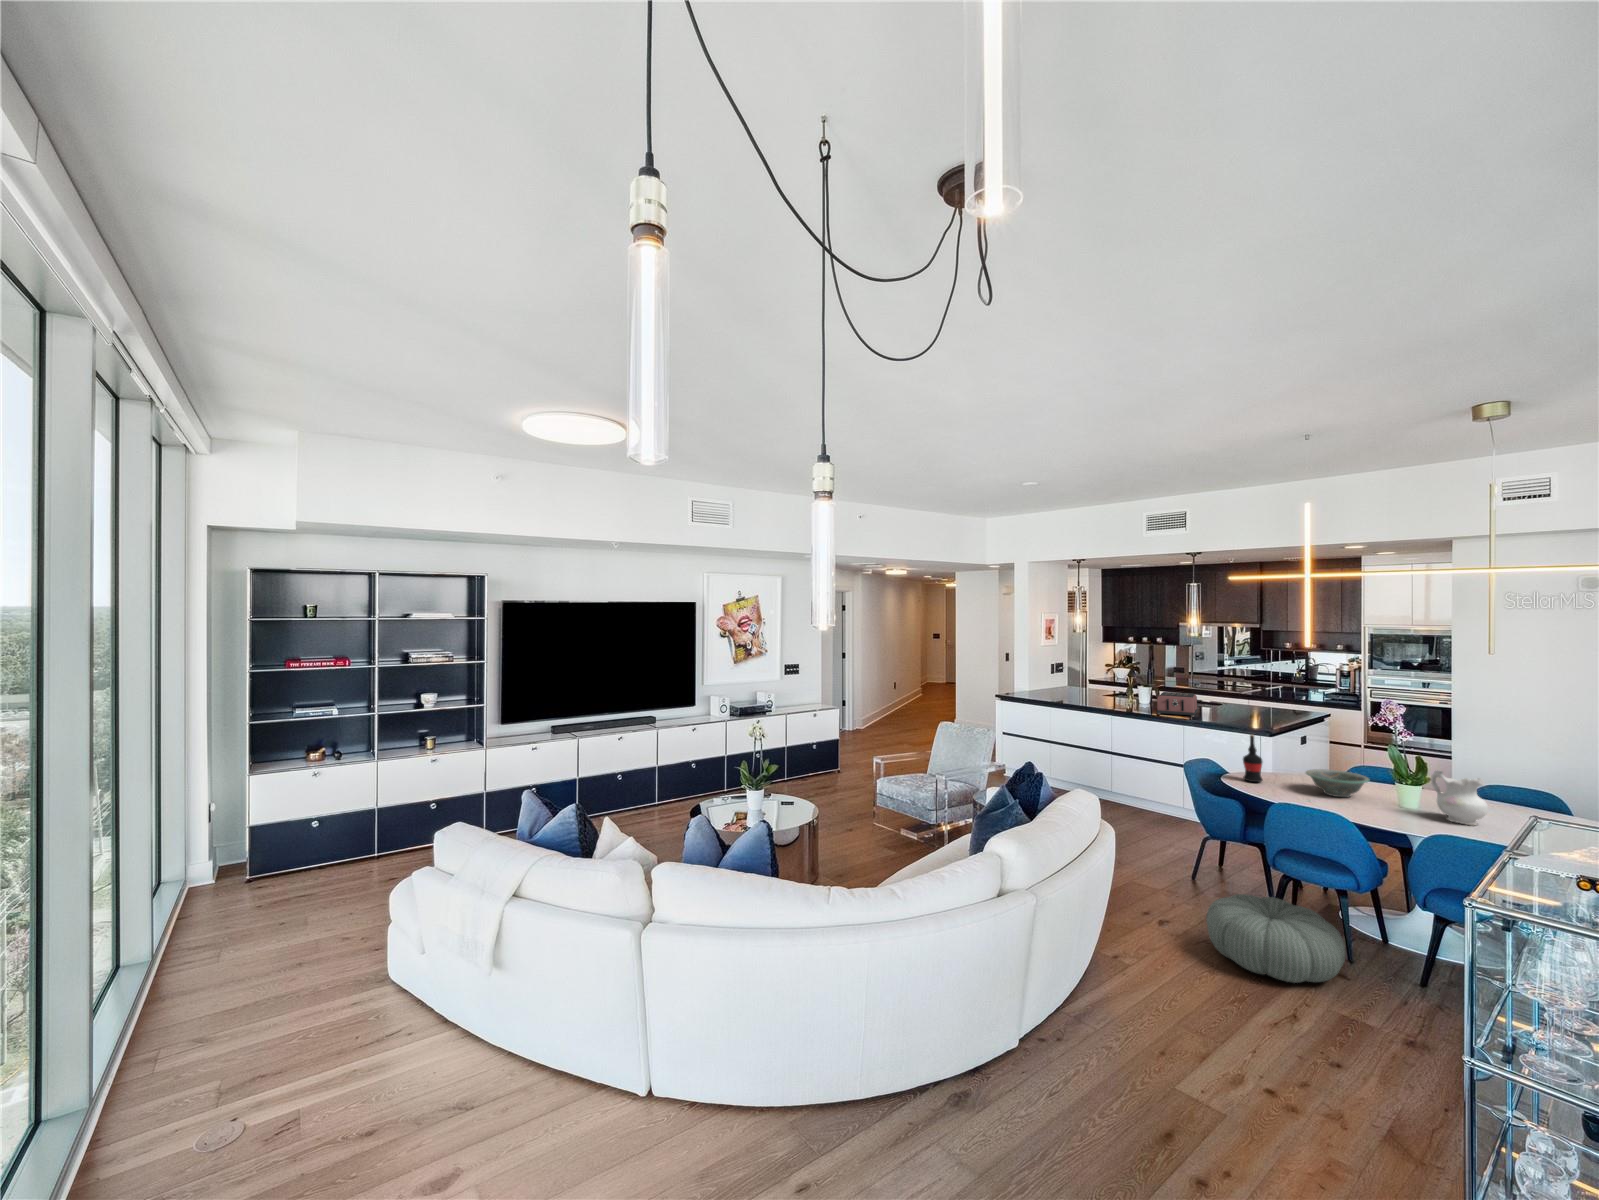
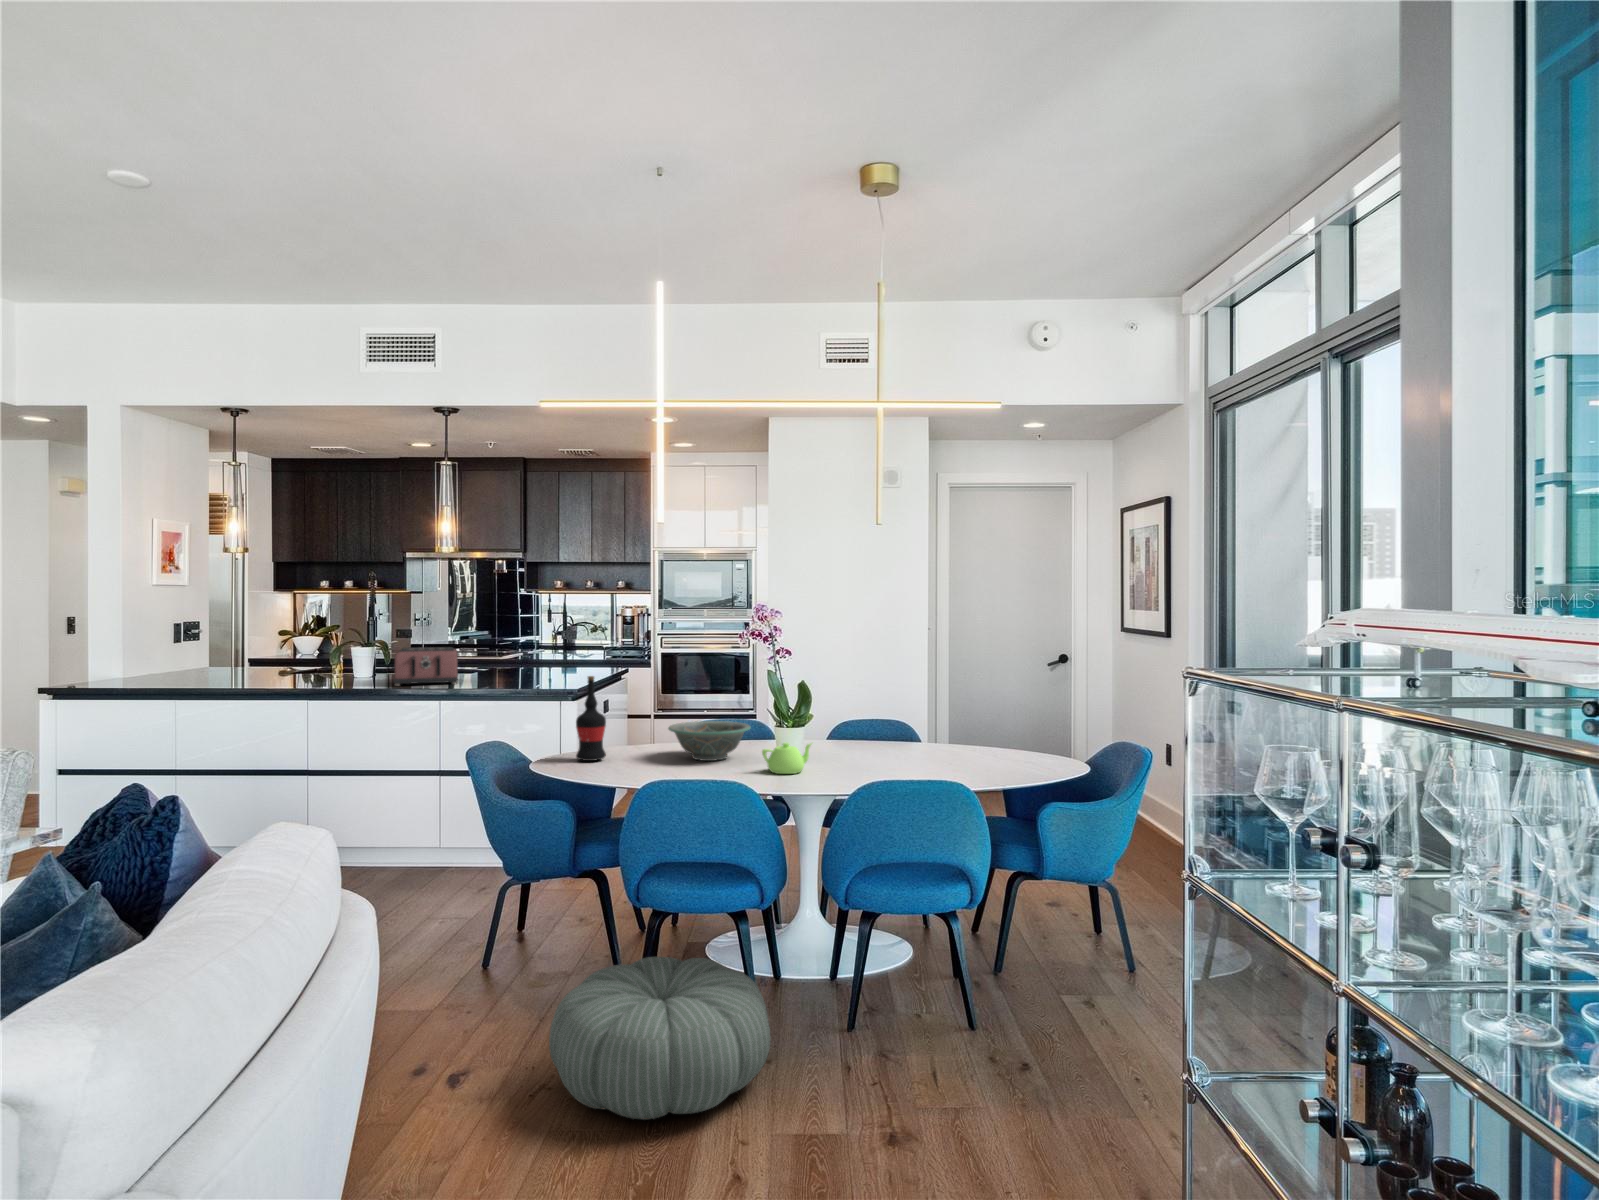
ceramic pitcher: present [1431,771,1488,825] -> none [827,694,888,766]
teapot: none [1366,796,1410,817] -> present [762,743,811,774]

